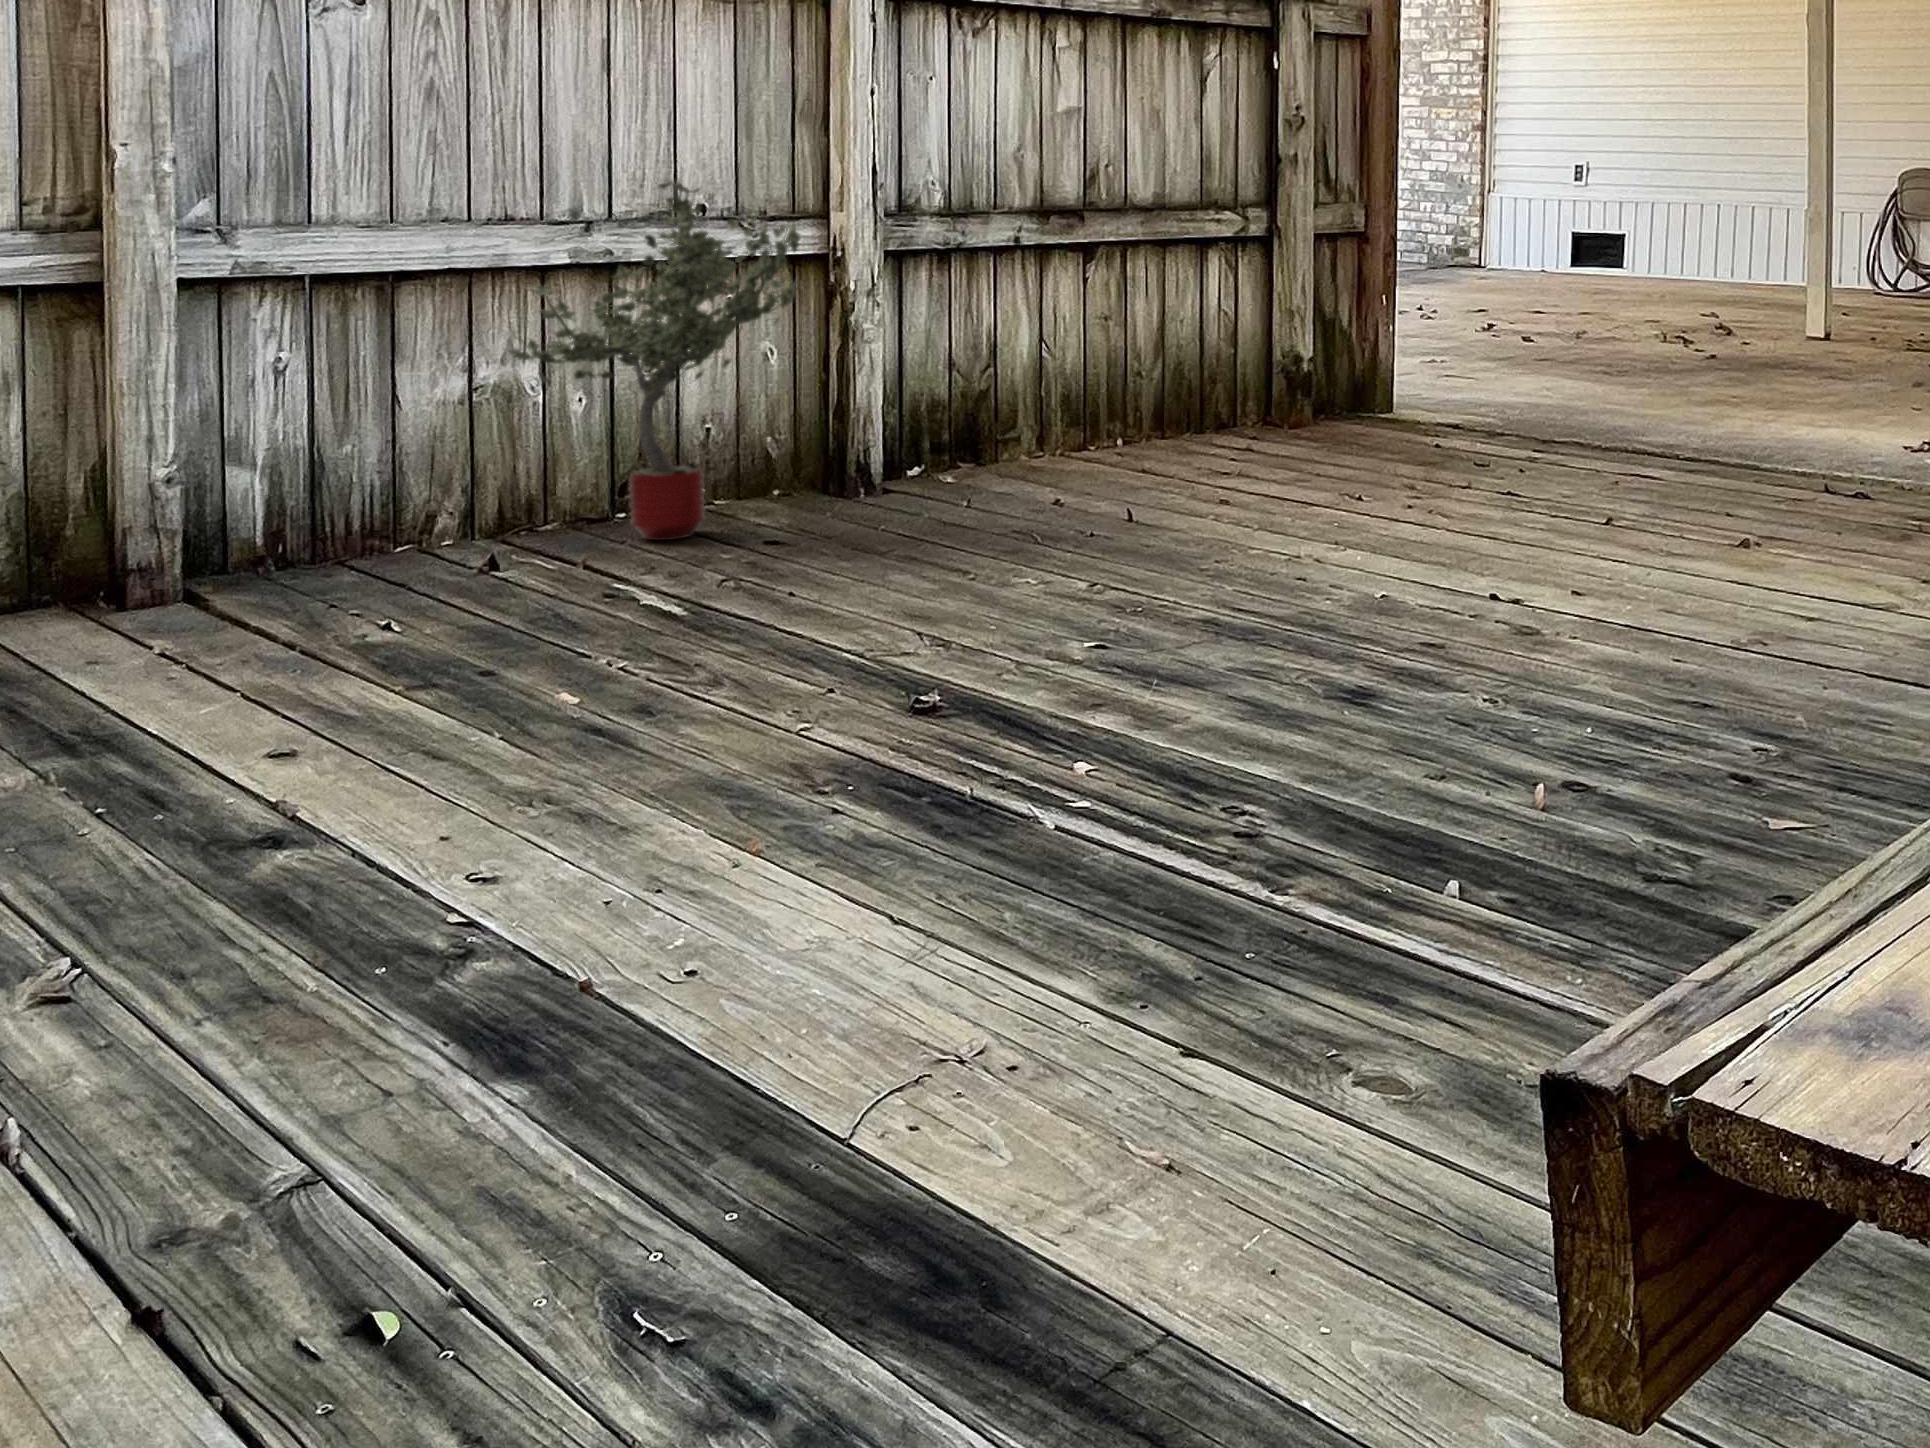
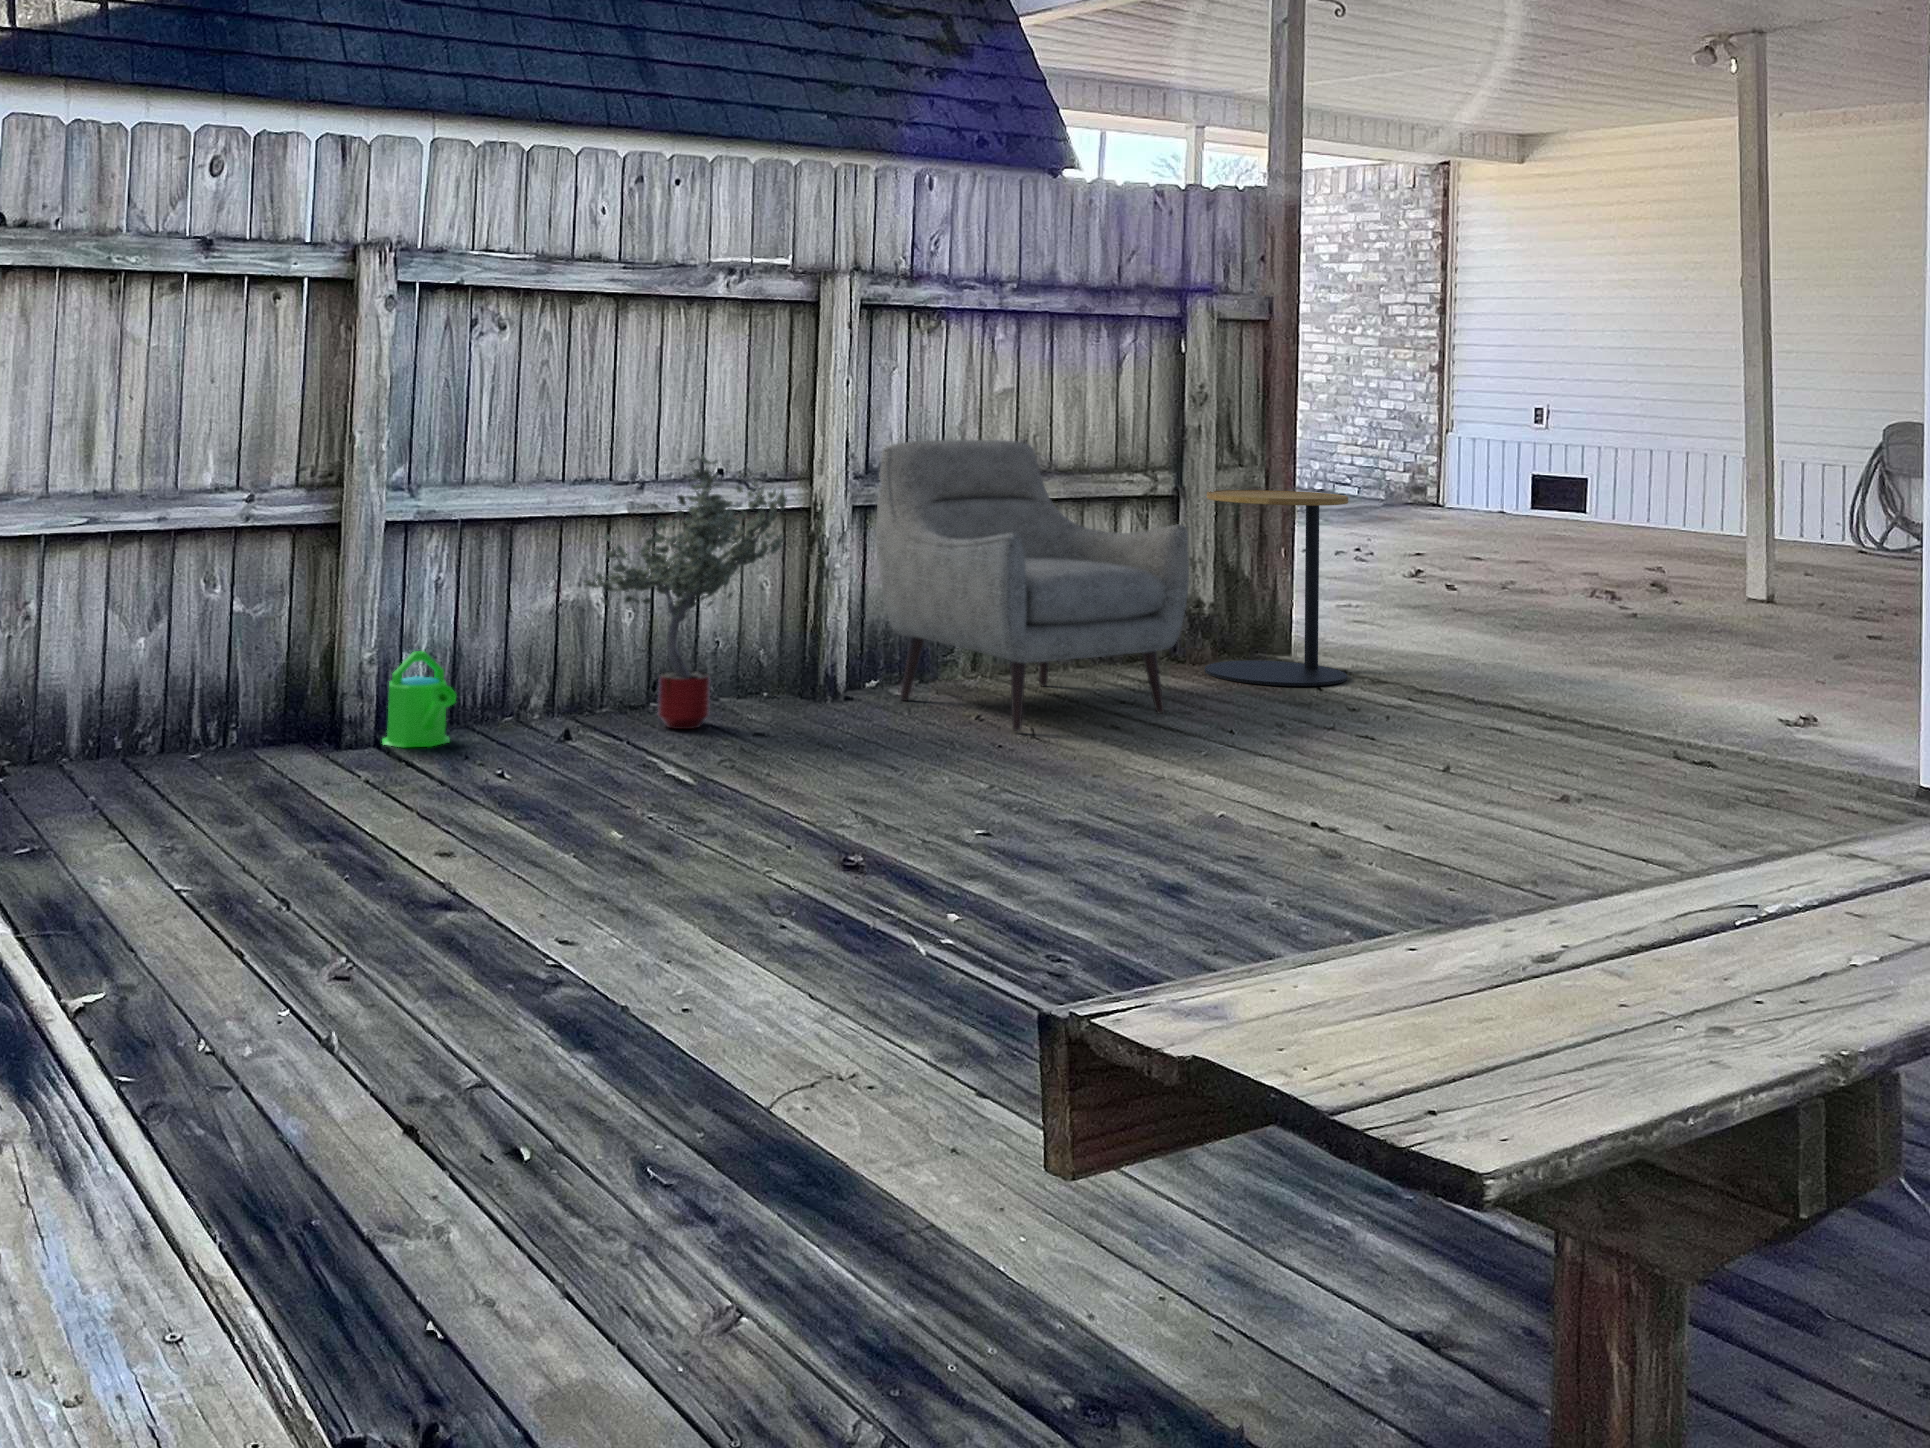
chair: none [918,167,1305,511] -> present [876,440,1189,731]
side table: none [1307,227,1463,441] -> present [1205,490,1348,686]
watering can: none [198,459,315,597] -> present [382,651,456,747]

